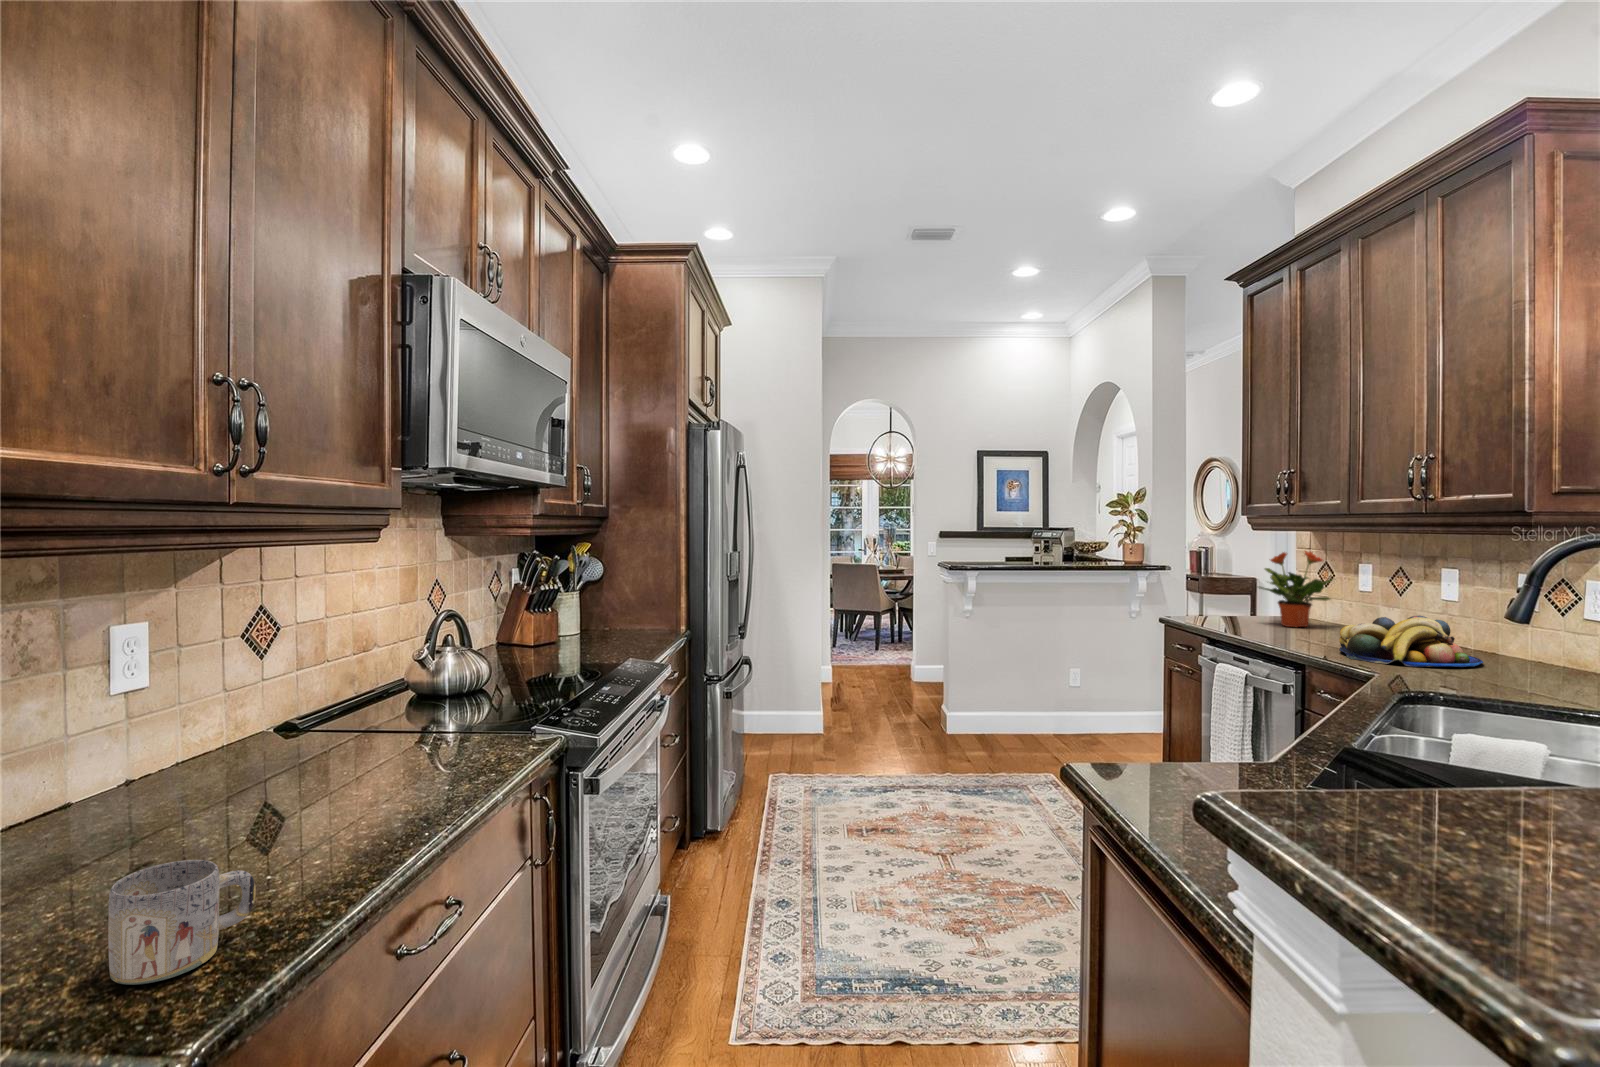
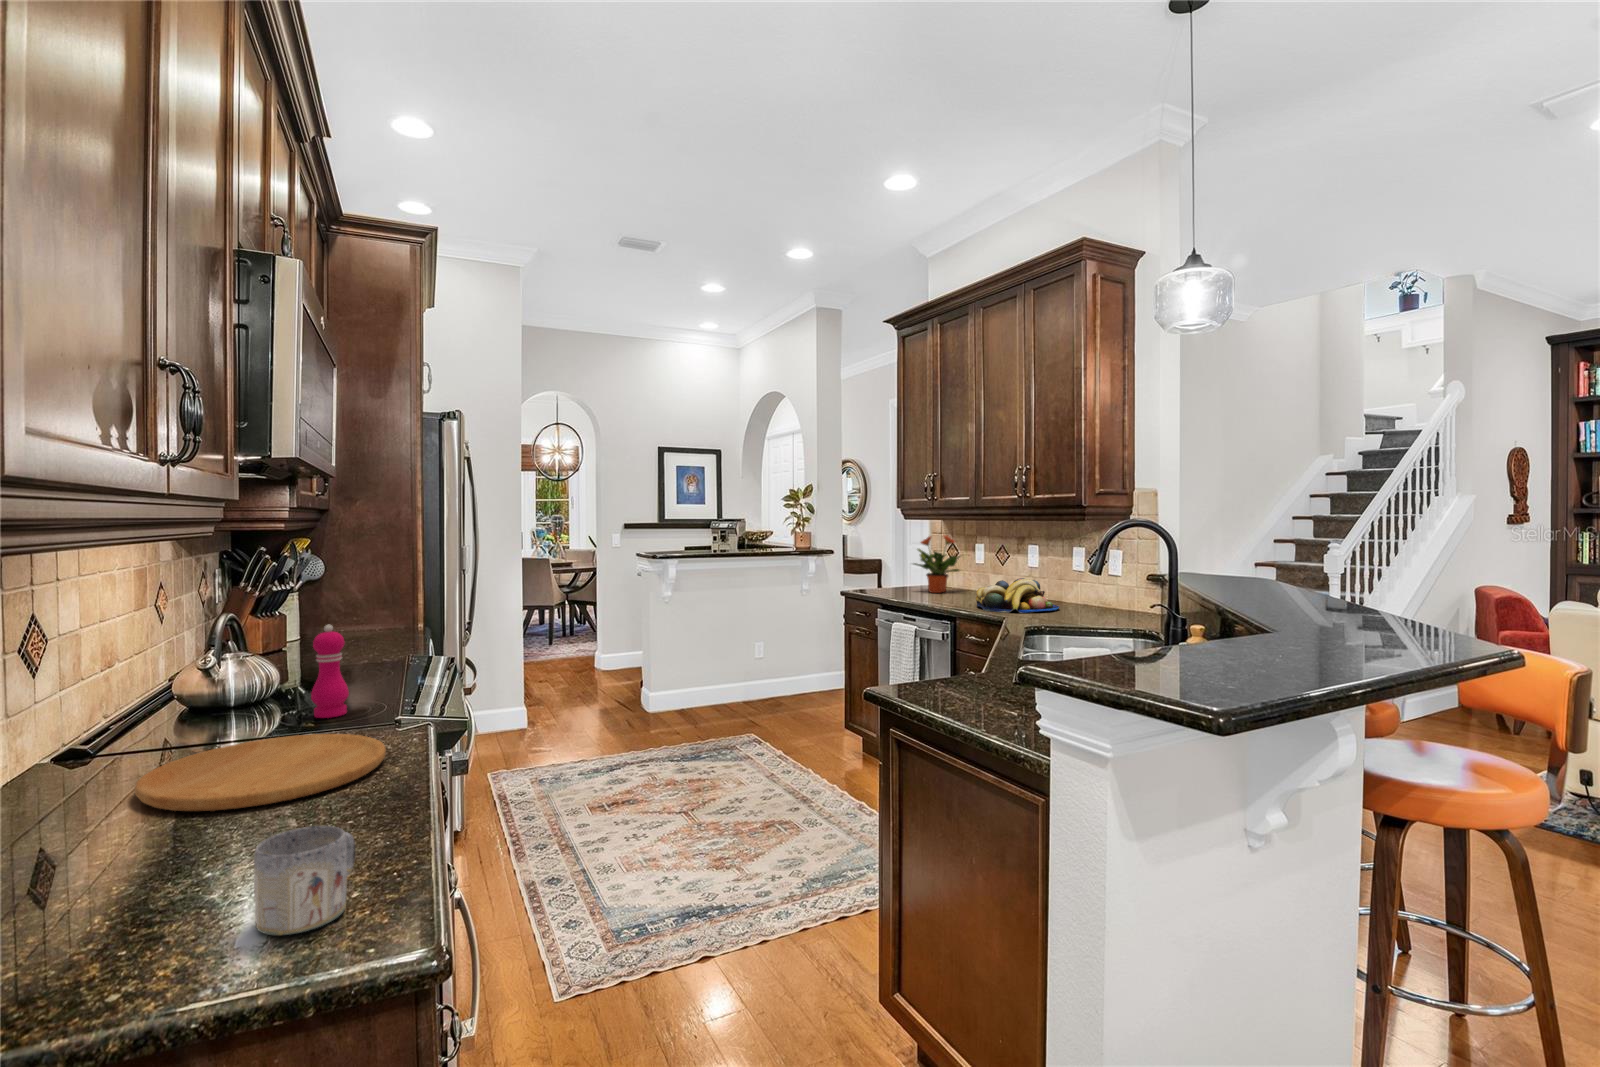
pepper mill: none [489,626,522,716] -> present [311,625,349,718]
cutting board: none [257,734,487,807] -> present [135,734,386,811]

